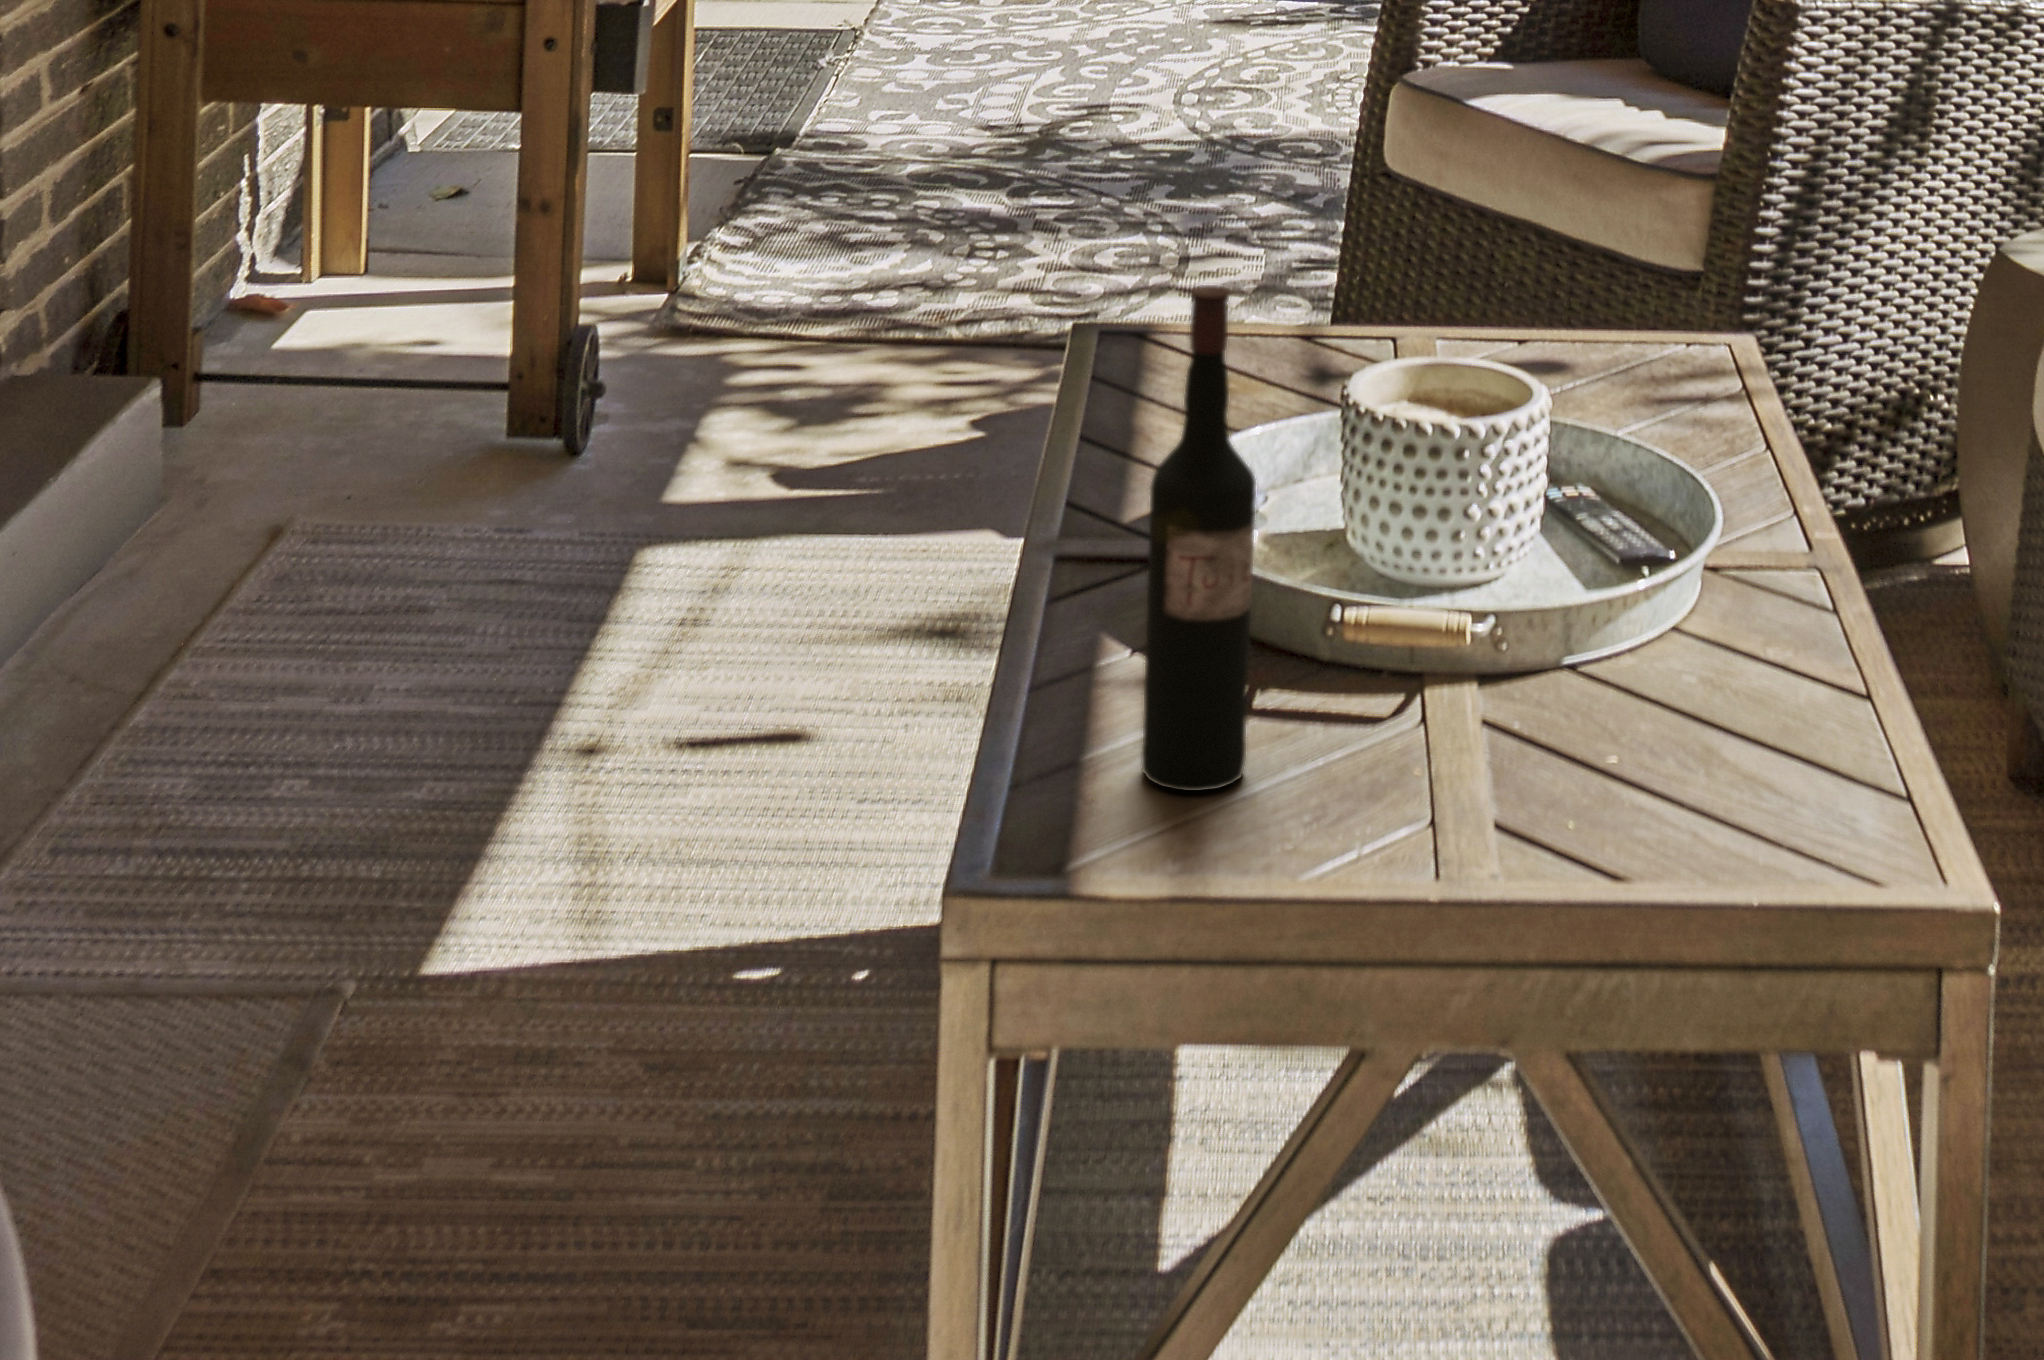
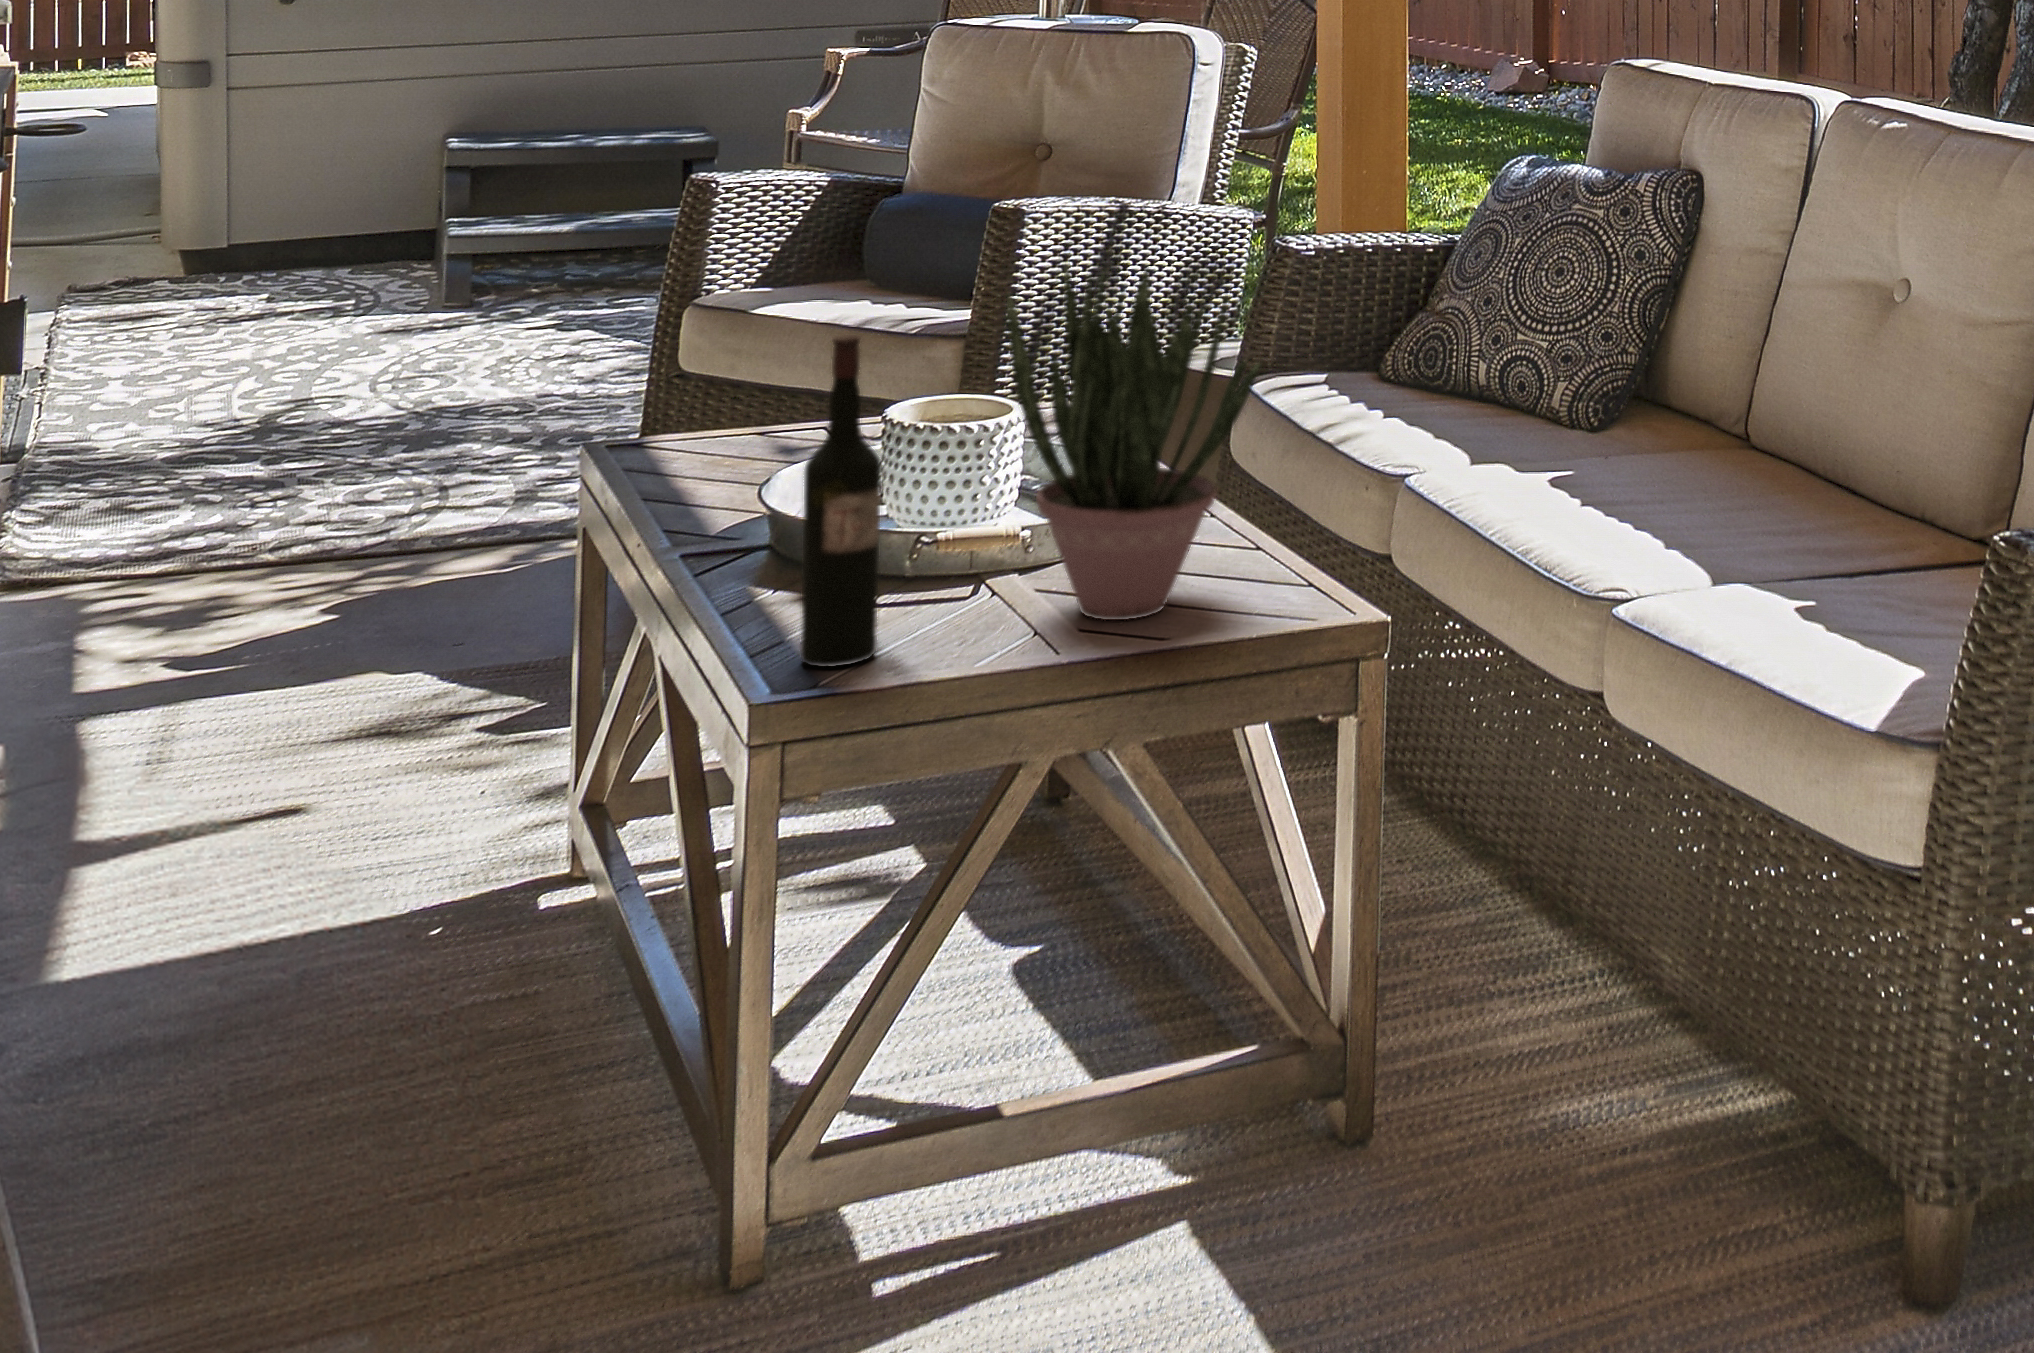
potted plant: none [1443,203,1831,794] -> present [1007,266,1259,620]

